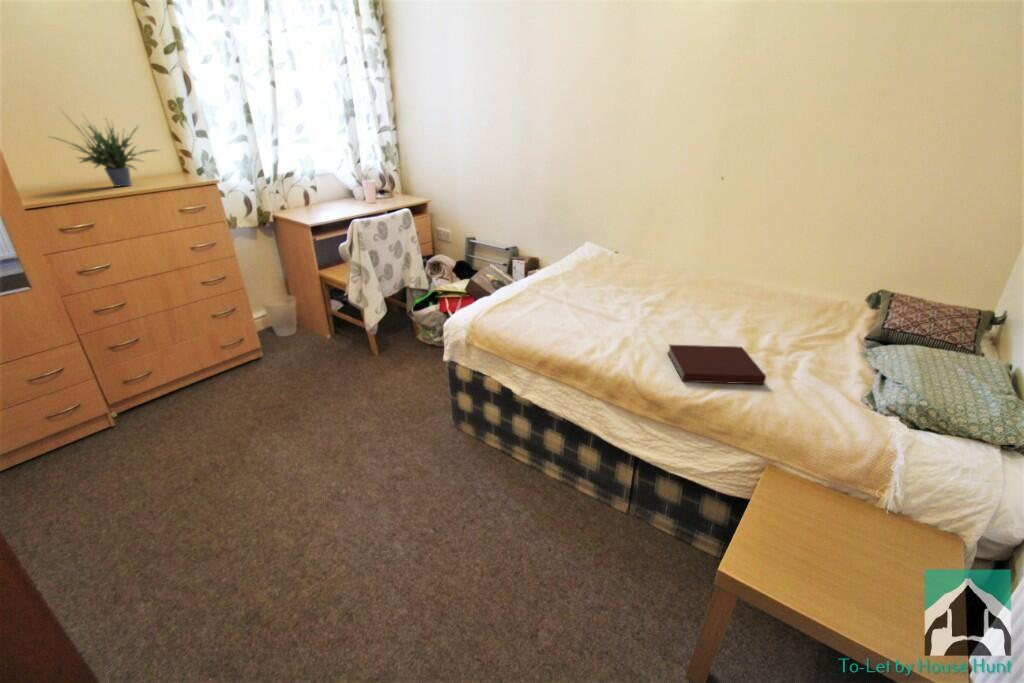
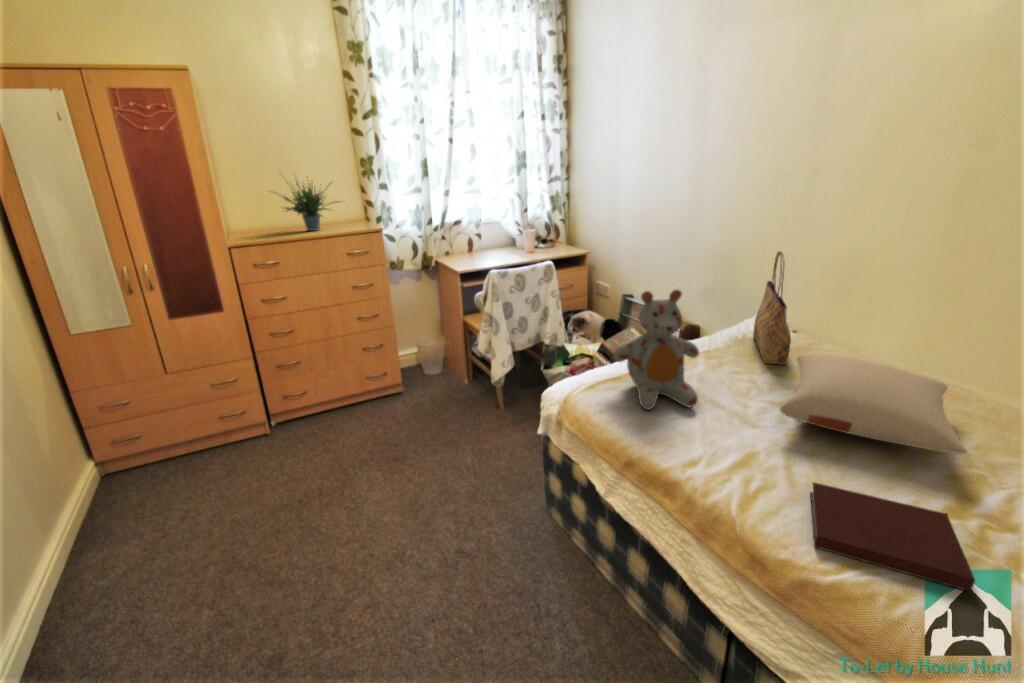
tote bag: none [587,188,619,277] -> present [753,251,791,365]
stuffed bear: none [505,221,575,321] -> present [613,290,699,410]
pillow: none [628,263,743,313] -> present [780,354,967,454]

